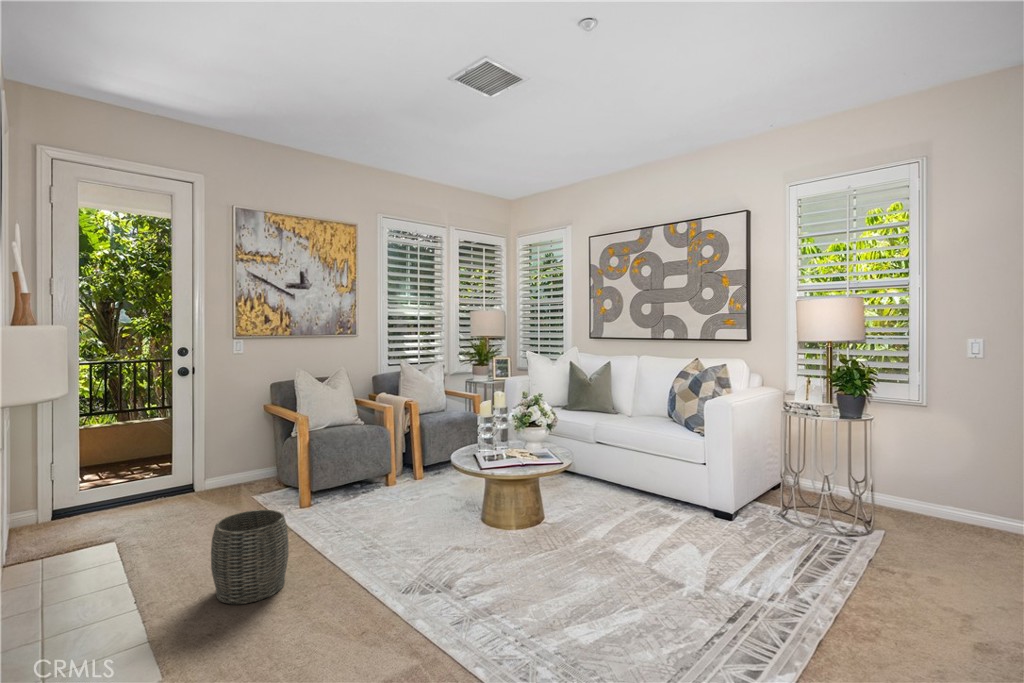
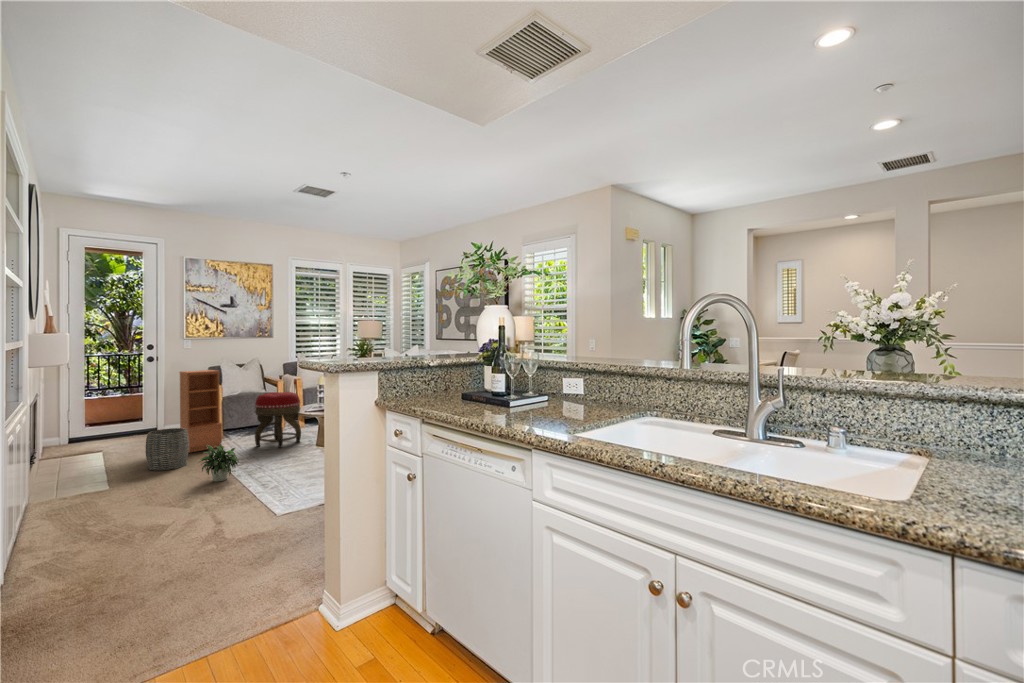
bookcase: none [250,392,324,546] -> present [180,370,222,453]
footstool: none [379,428,451,531] -> present [255,392,301,448]
potted plant: none [345,557,420,647] -> present [199,444,239,481]

